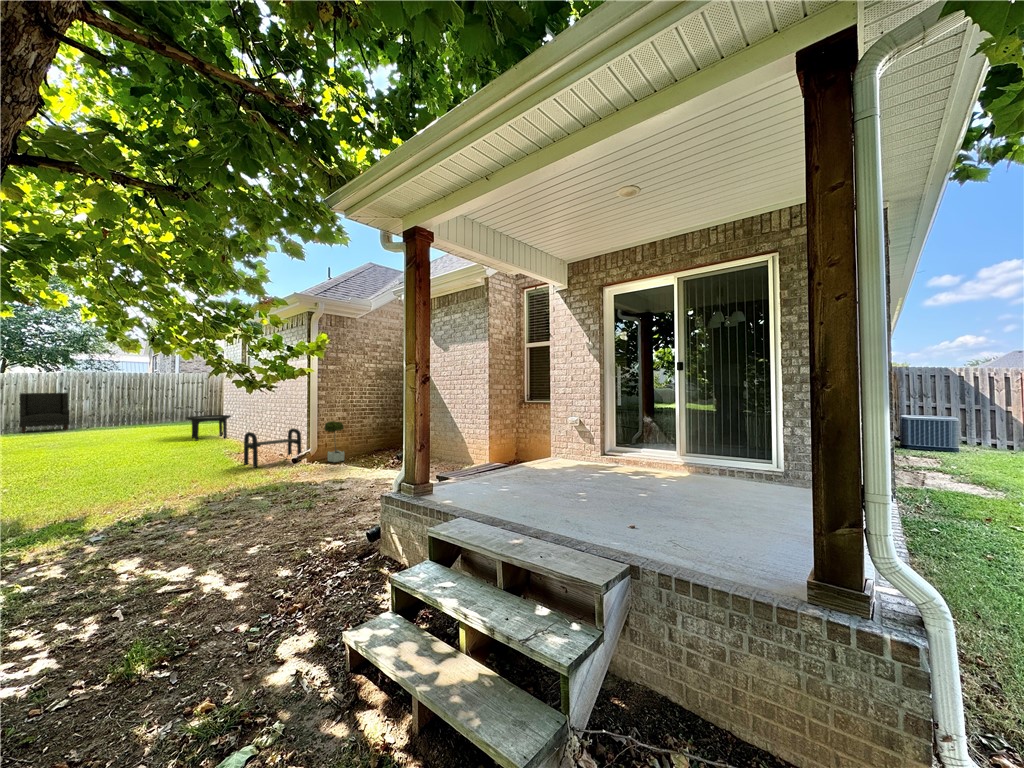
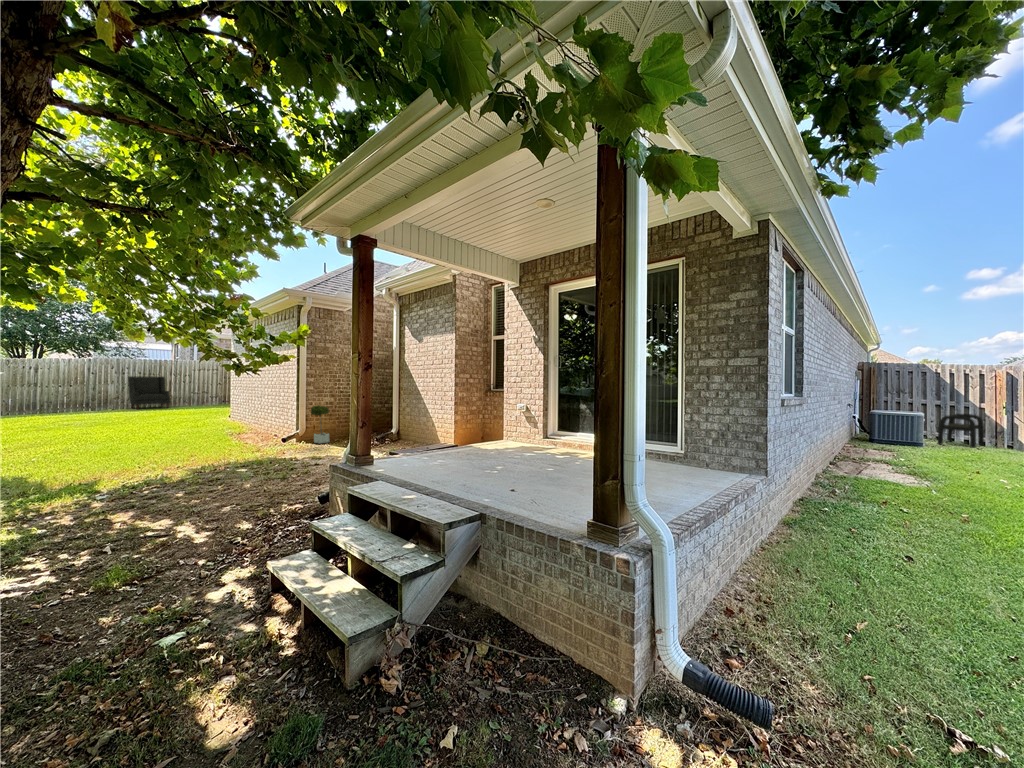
chair: present [19,393,70,433] -> present [128,376,170,409]
round table: present [186,415,231,441] -> none [190,399,233,422]
bench: present [244,429,301,467] -> present [937,414,984,448]

